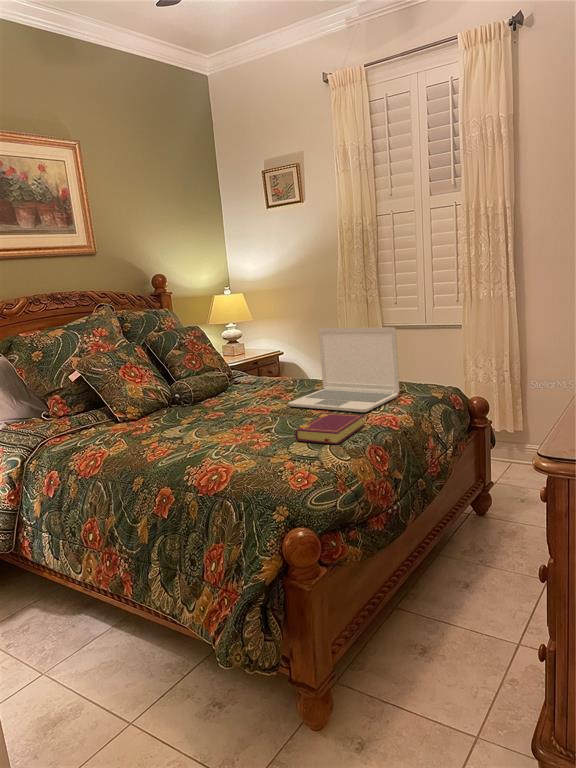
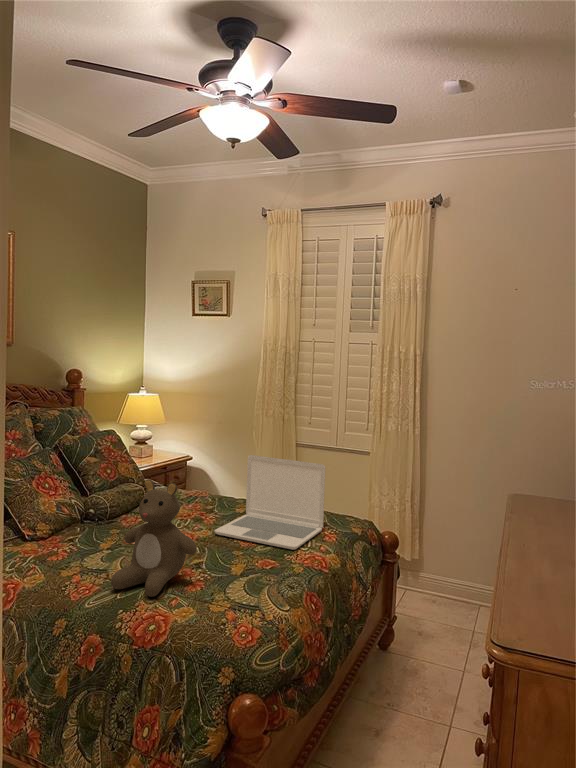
teddy bear: none [180,348,257,454] -> present [111,480,196,597]
book: present [295,413,365,444] -> none [232,551,298,592]

